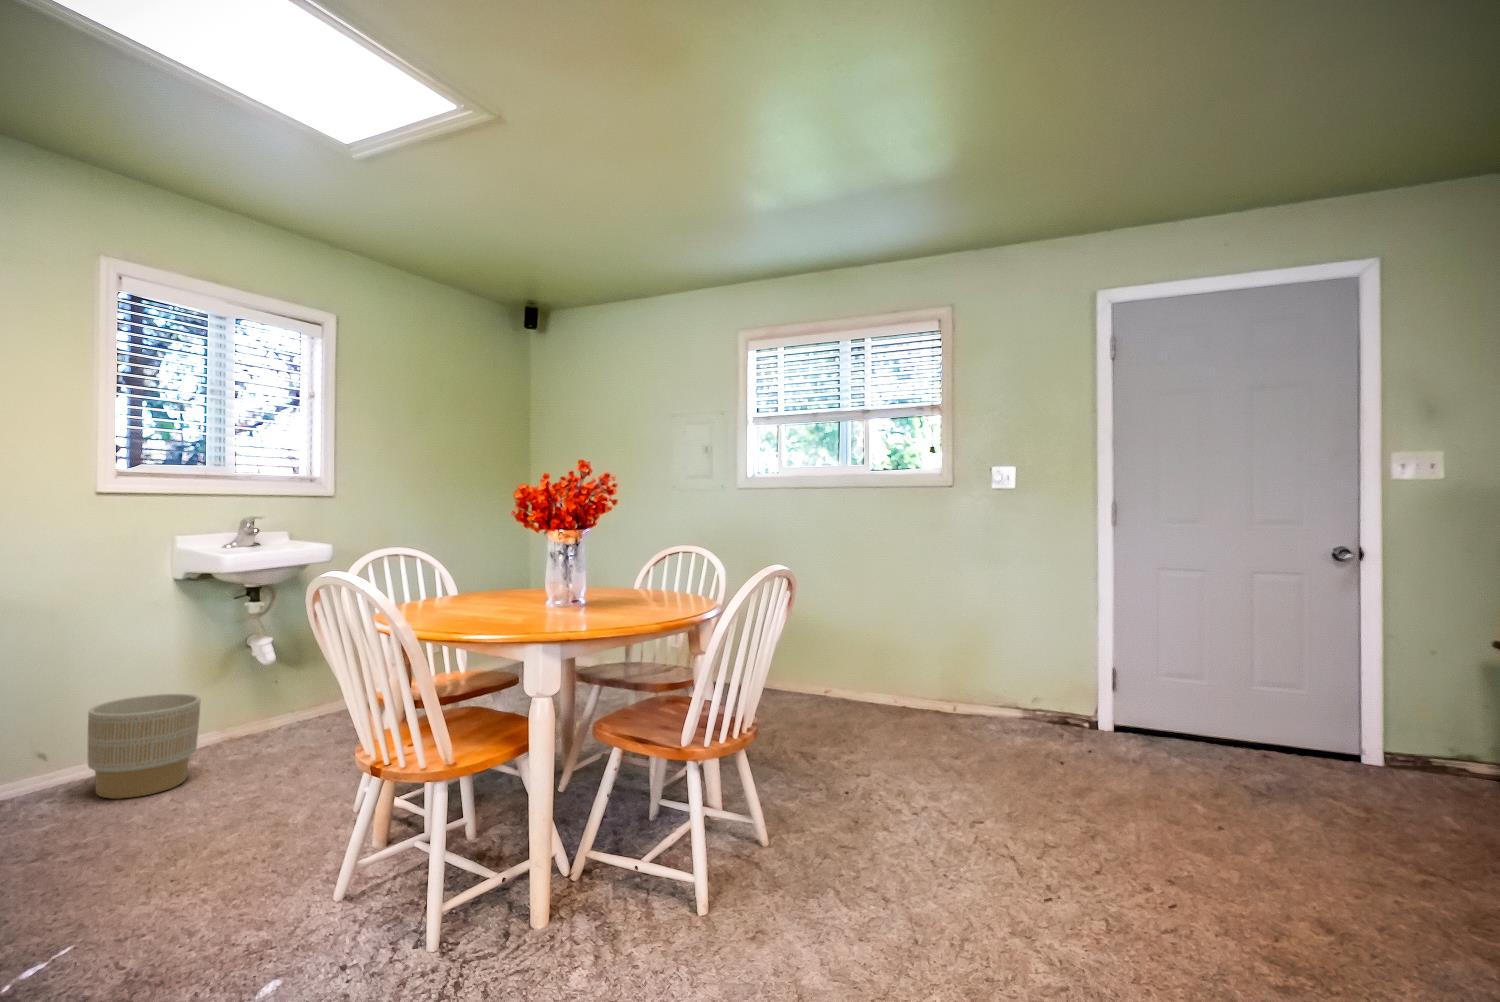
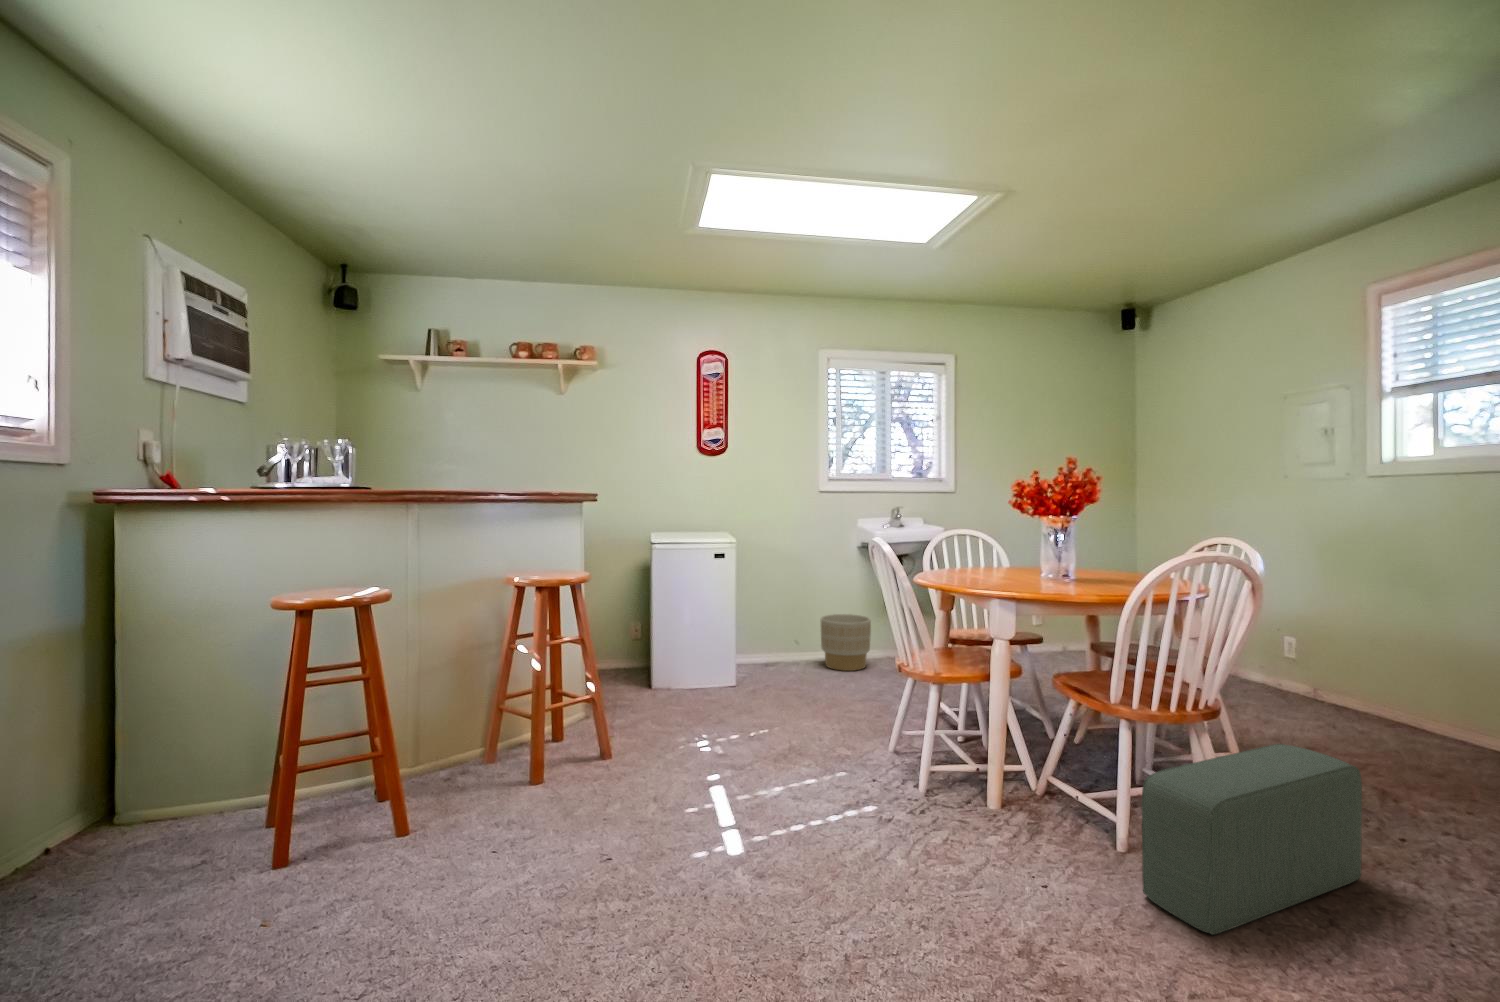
pouf: none [754,742,850,962] -> present [1142,744,1362,935]

